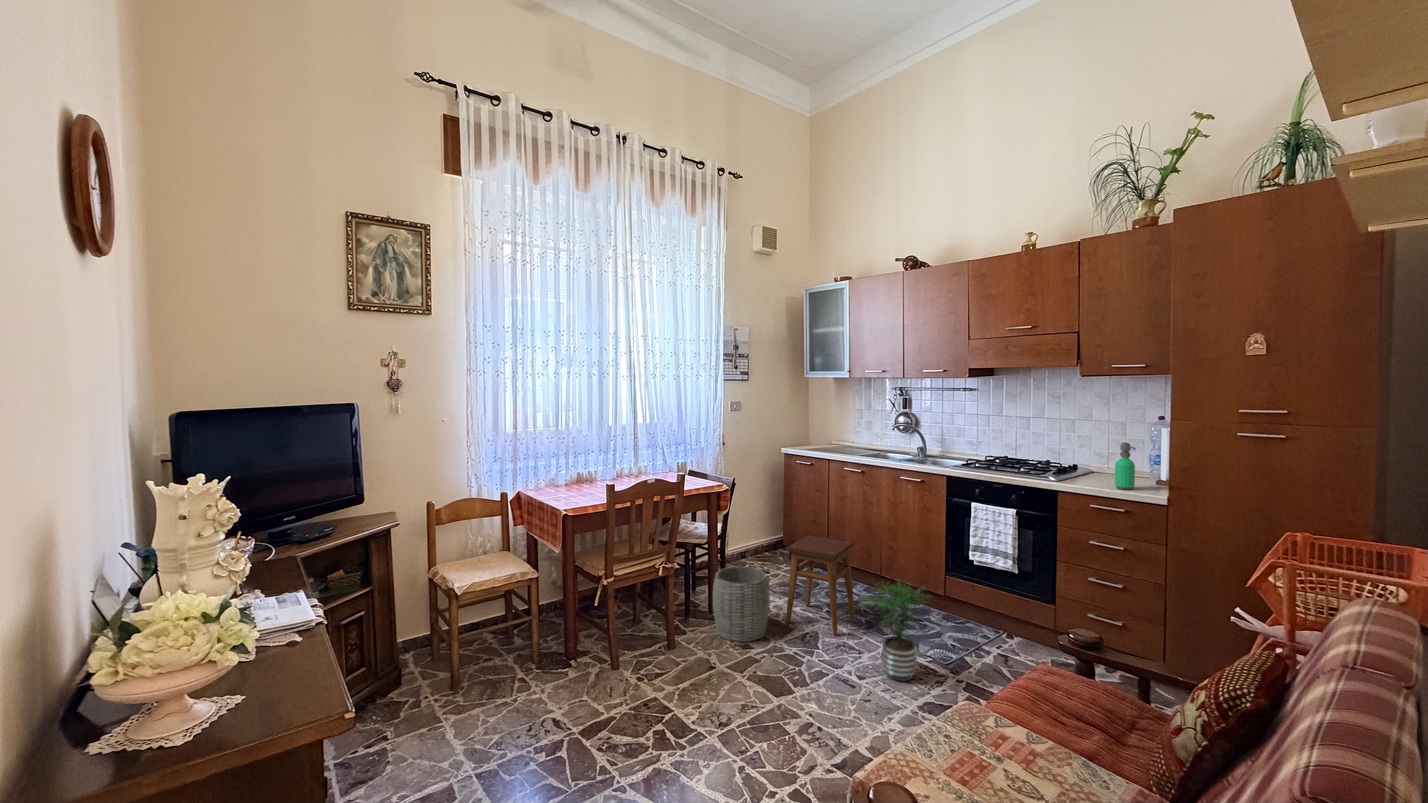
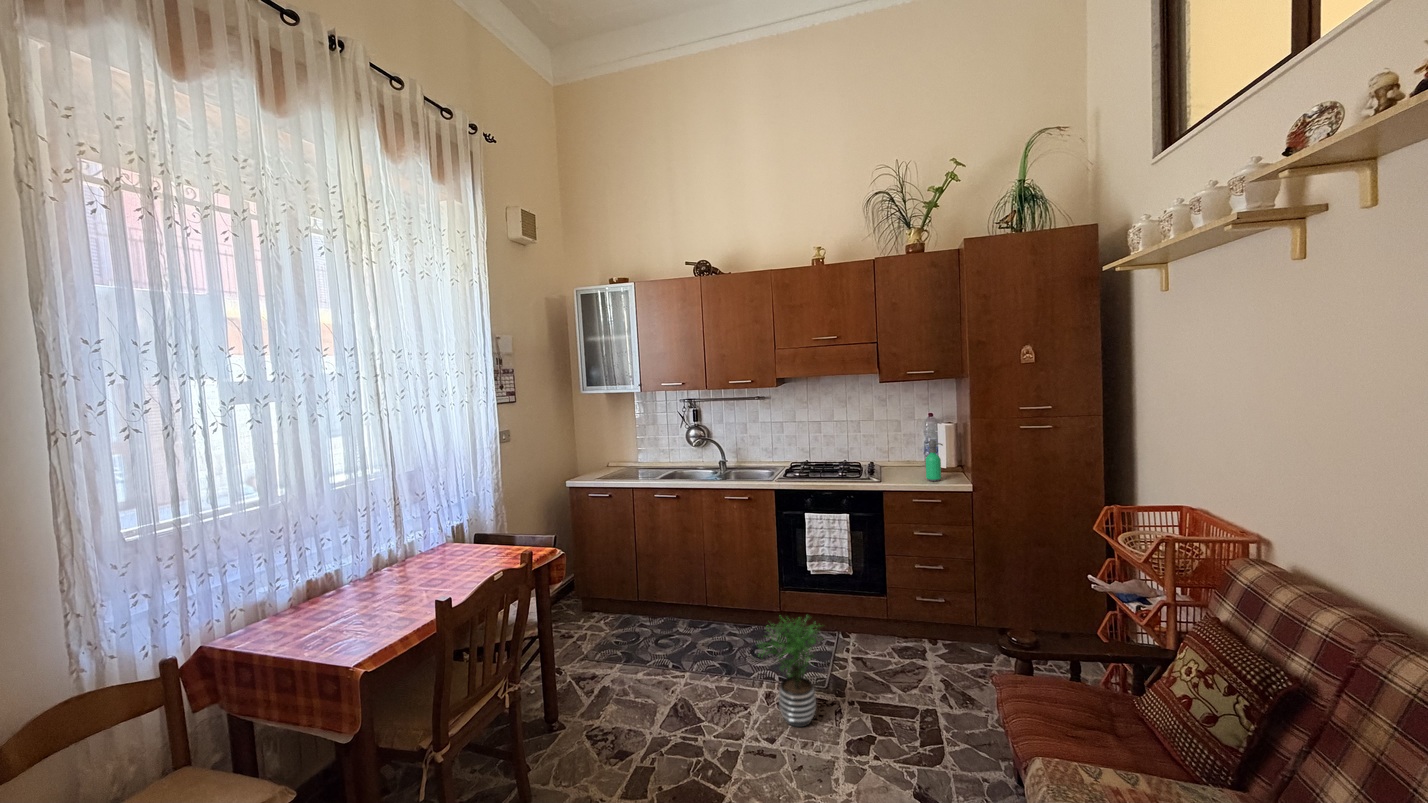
stool: present [786,535,854,636] -> none [638,582,707,701]
woven basket: present [713,566,770,642] -> none [558,647,634,755]

